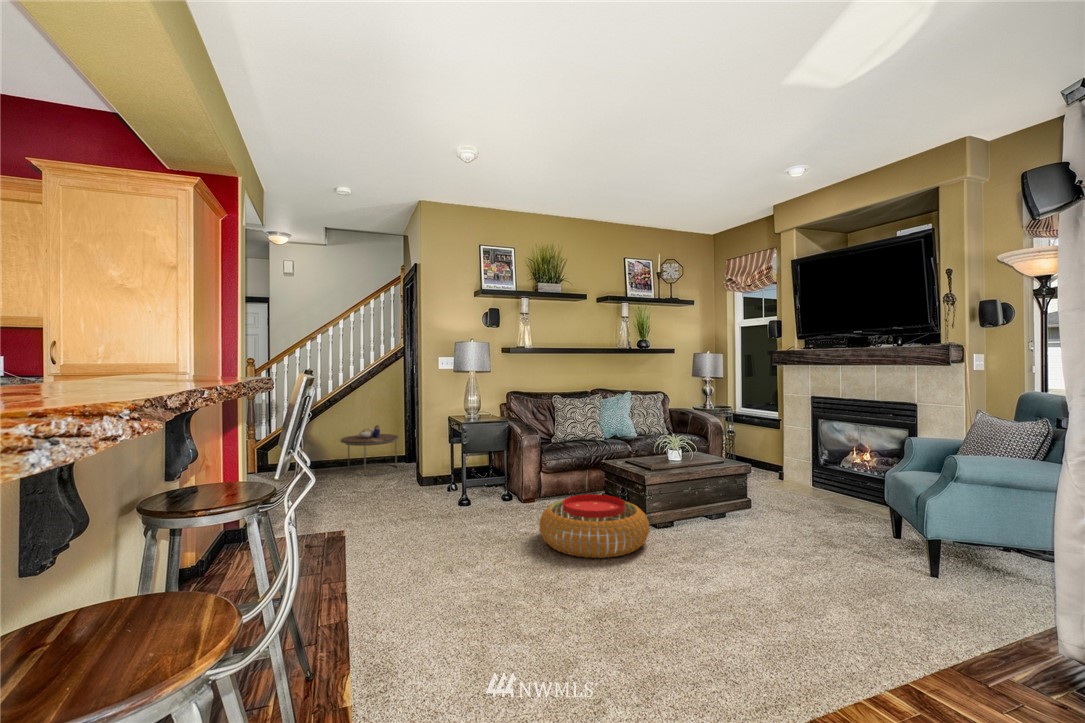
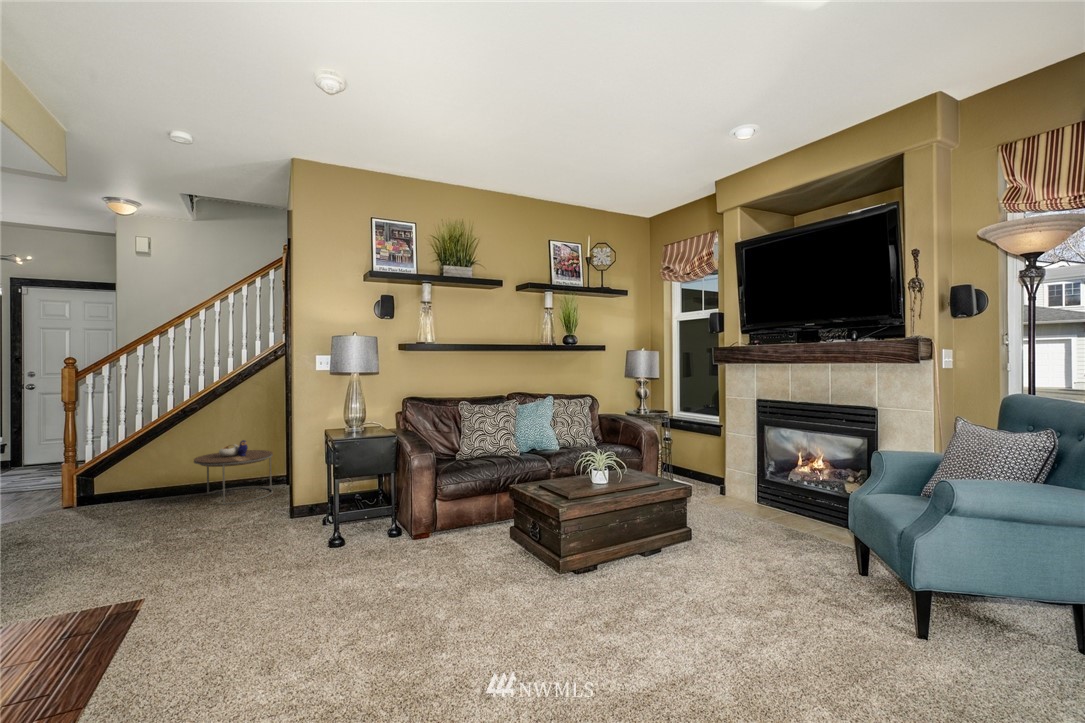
pouf: present [539,494,649,558] -> none [416,534,563,629]

